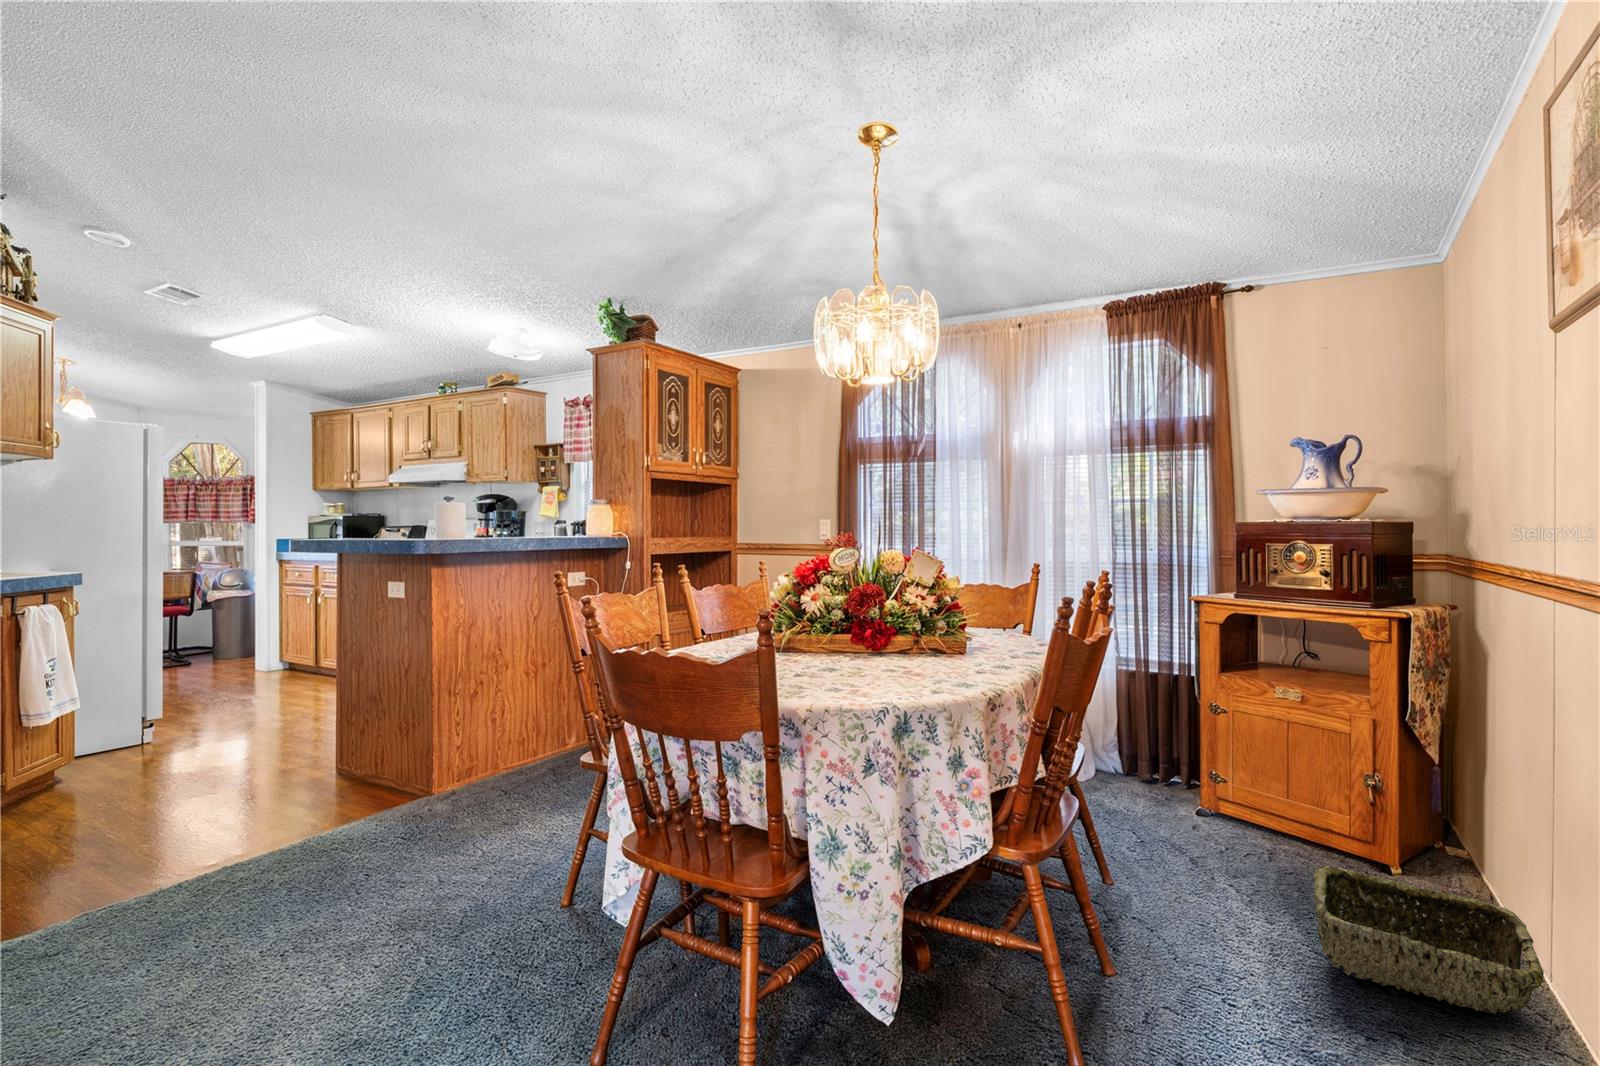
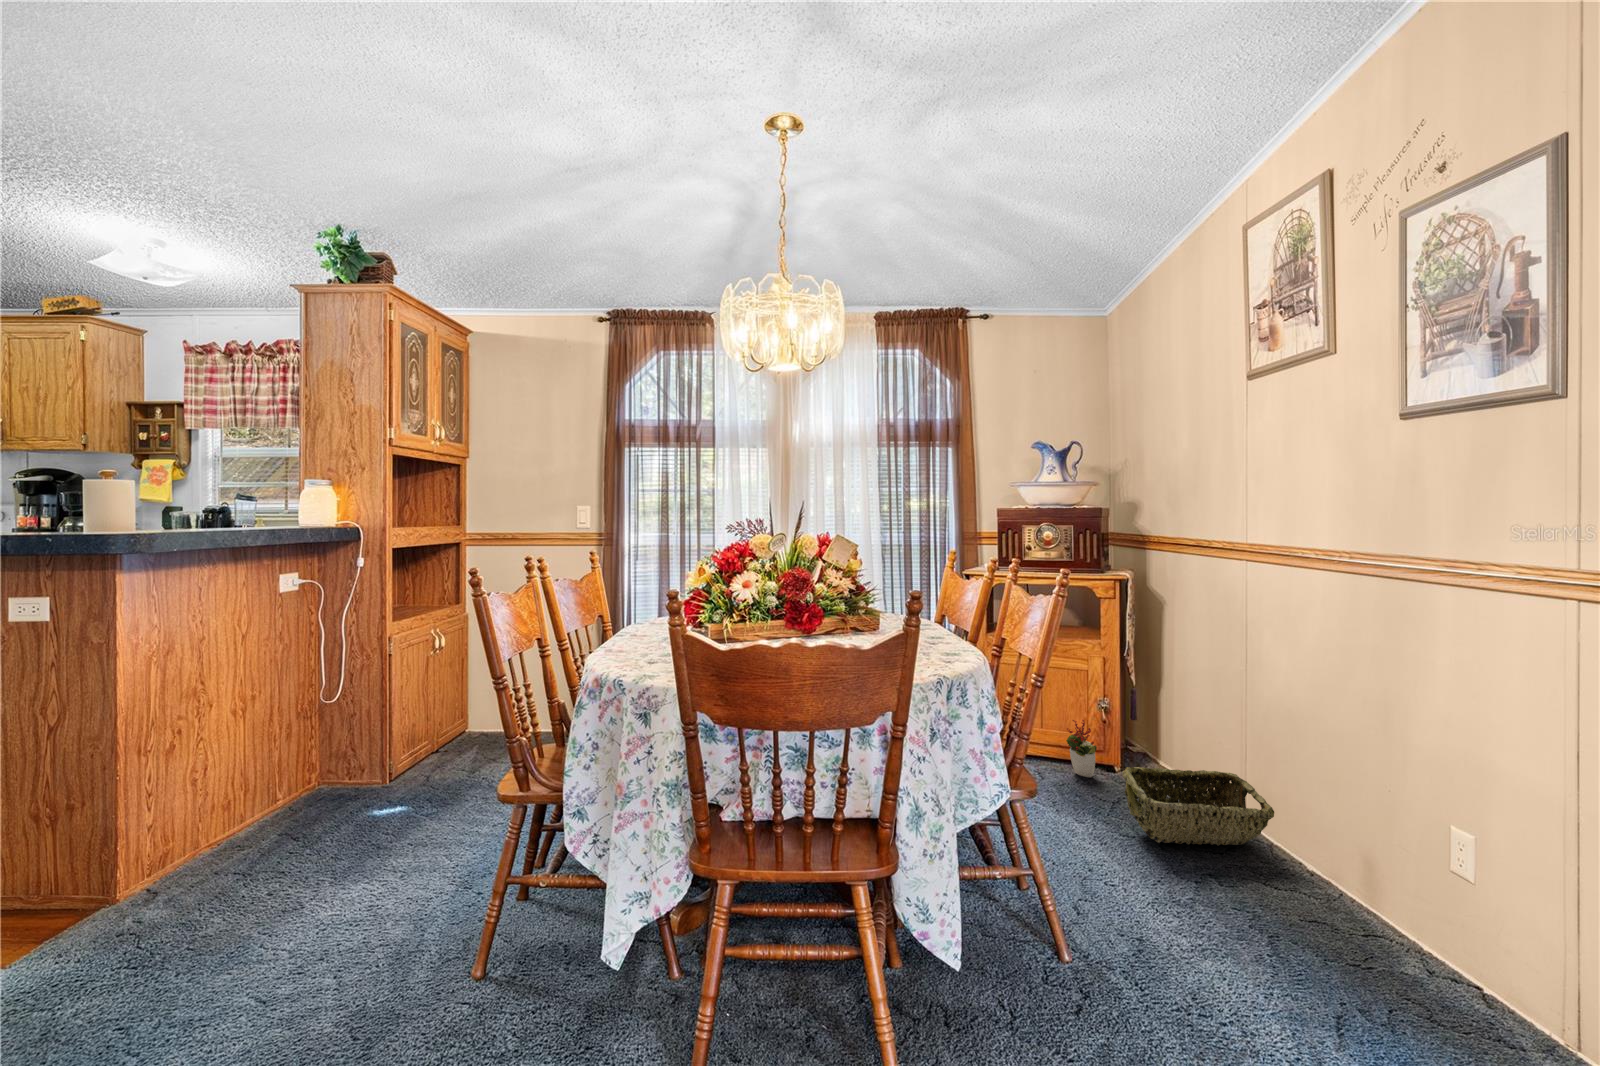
decorative plant: none [1300,794,1344,874] -> present [1066,720,1097,777]

